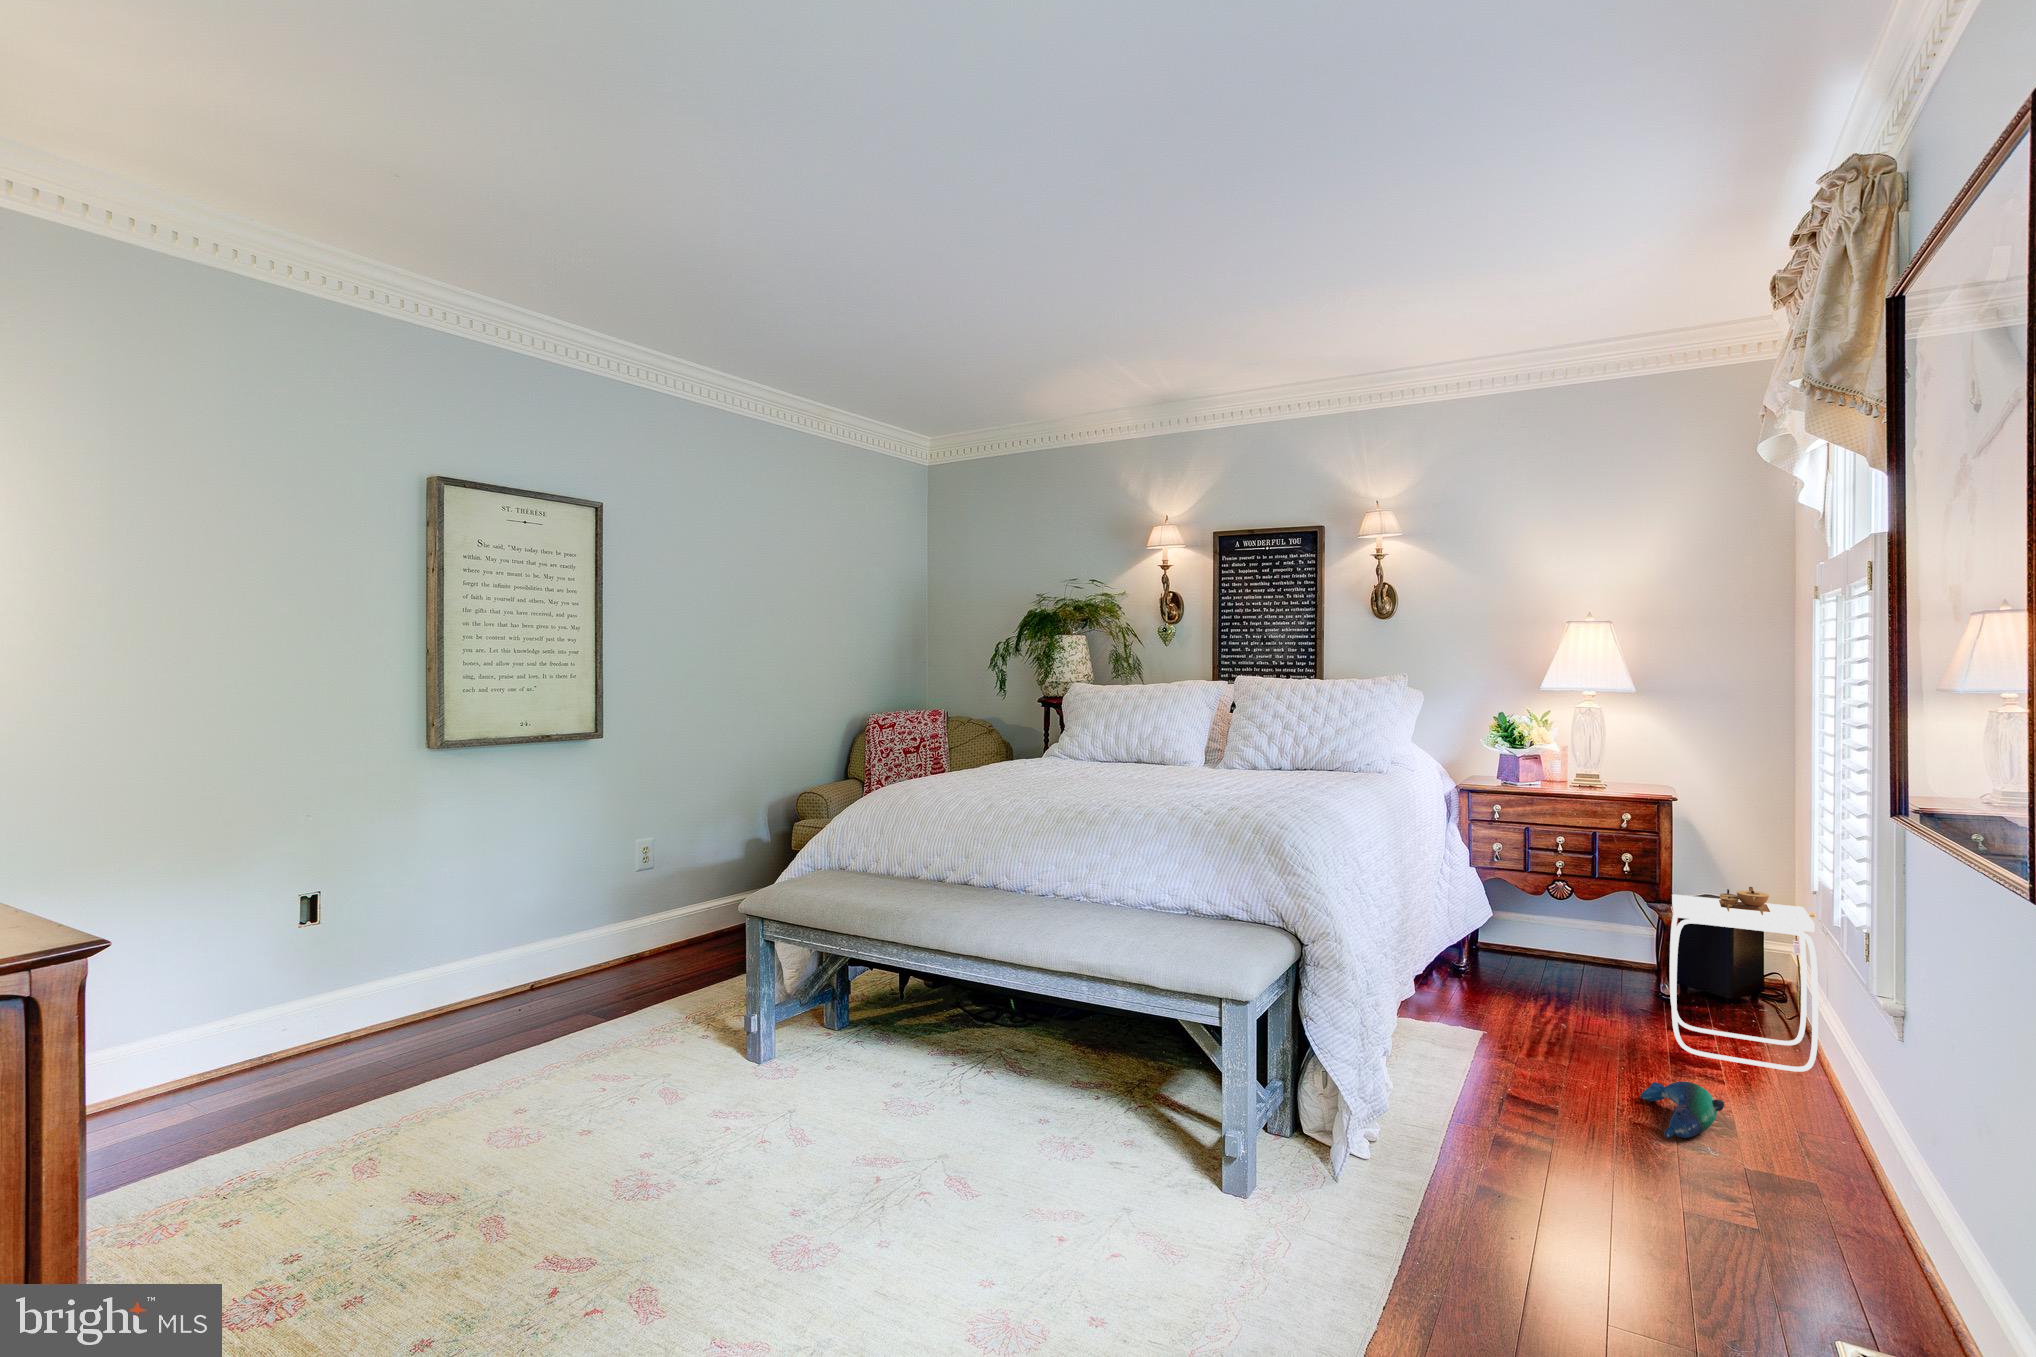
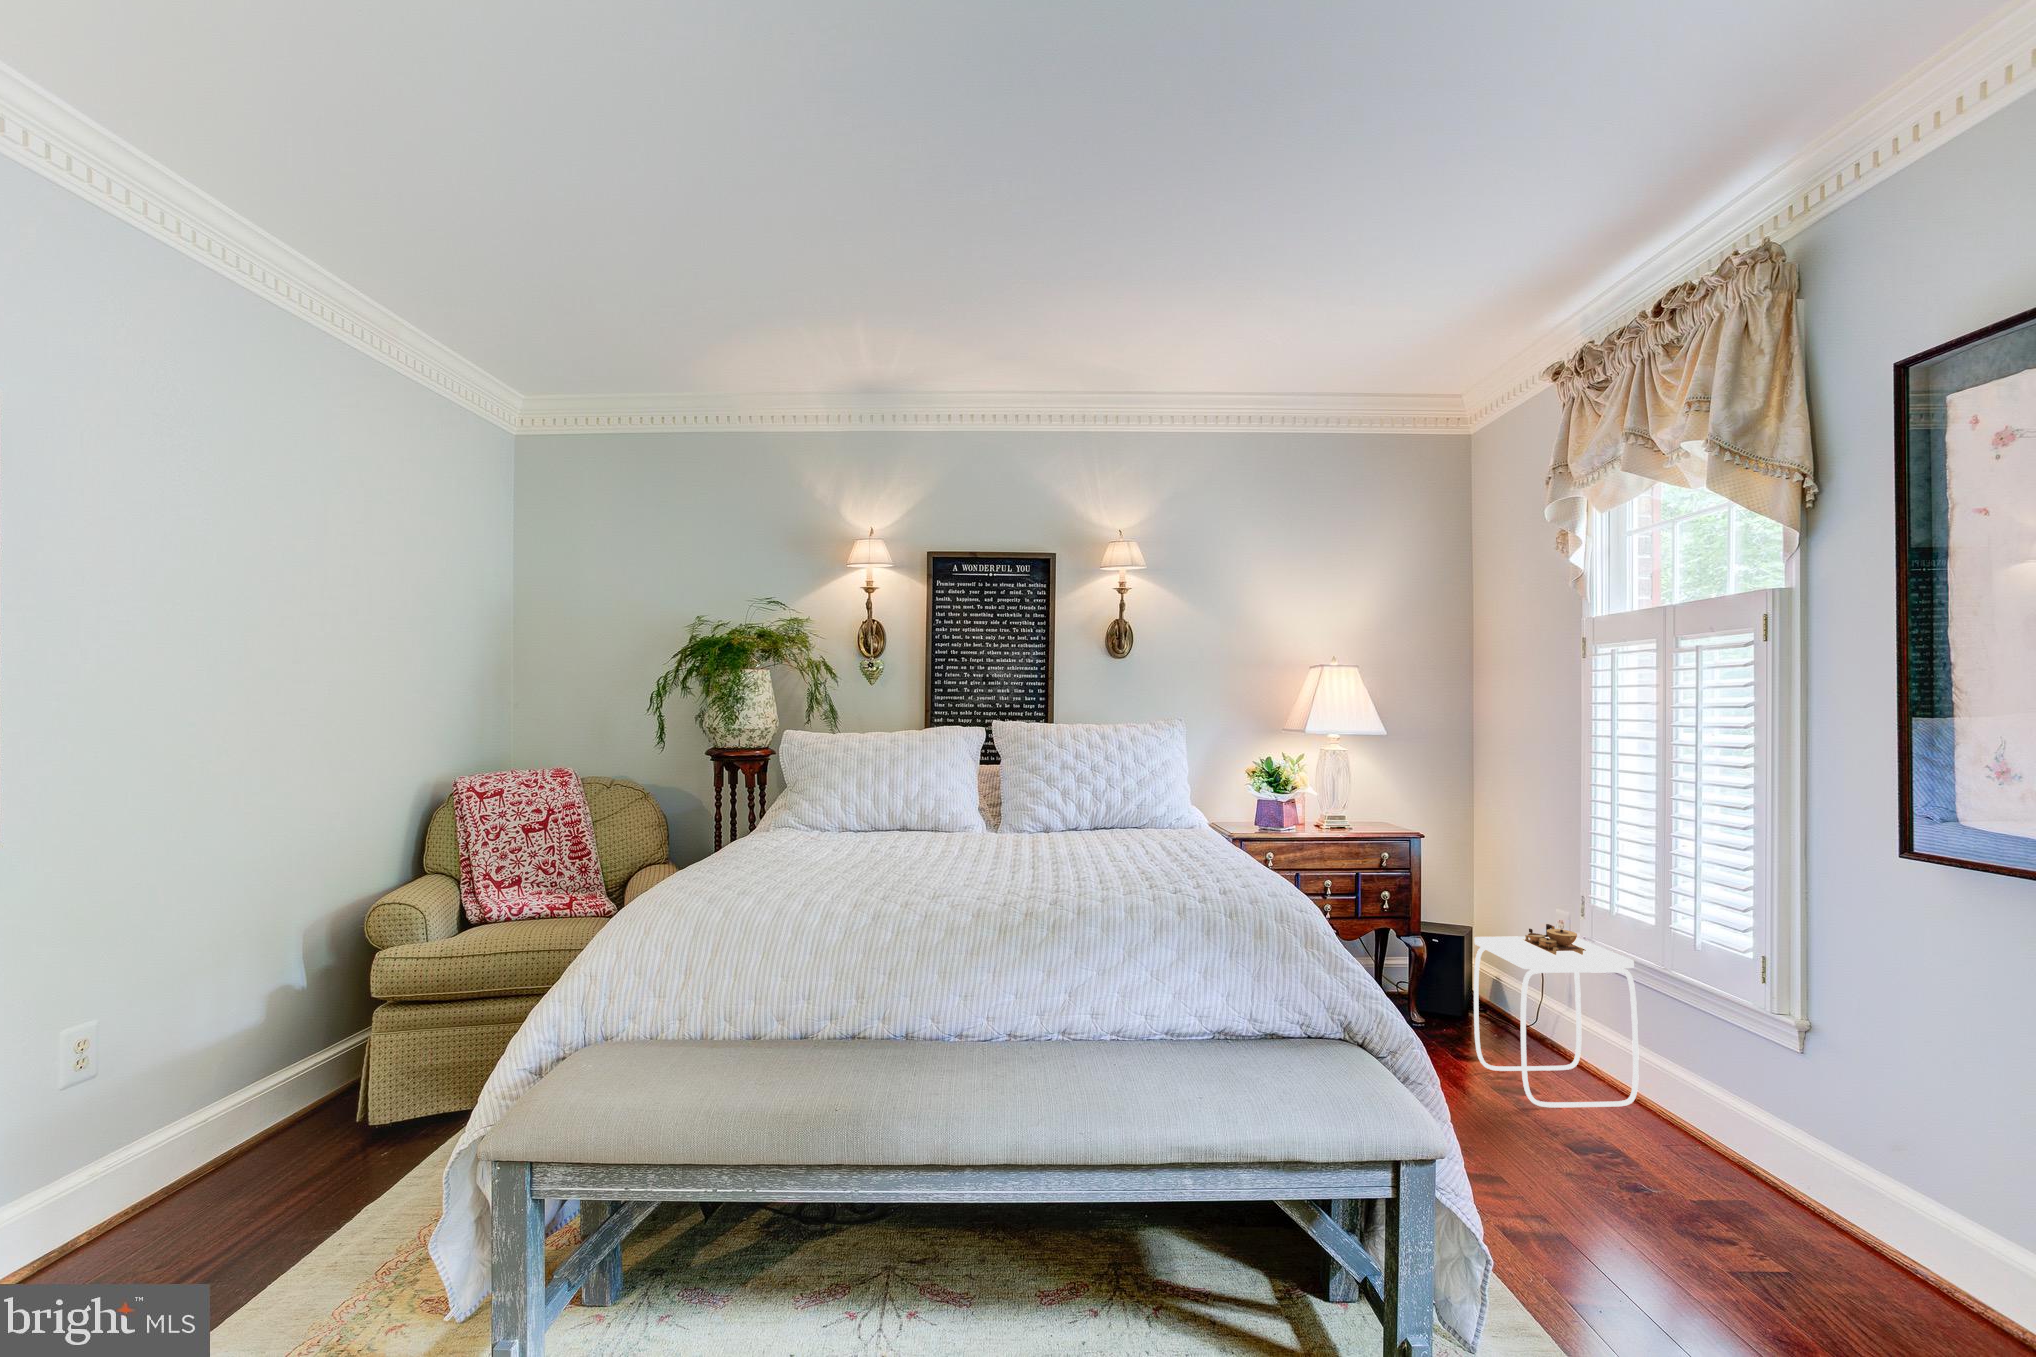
plush toy: present [1640,1082,1724,1138] -> none [1610,1175,1742,1269]

